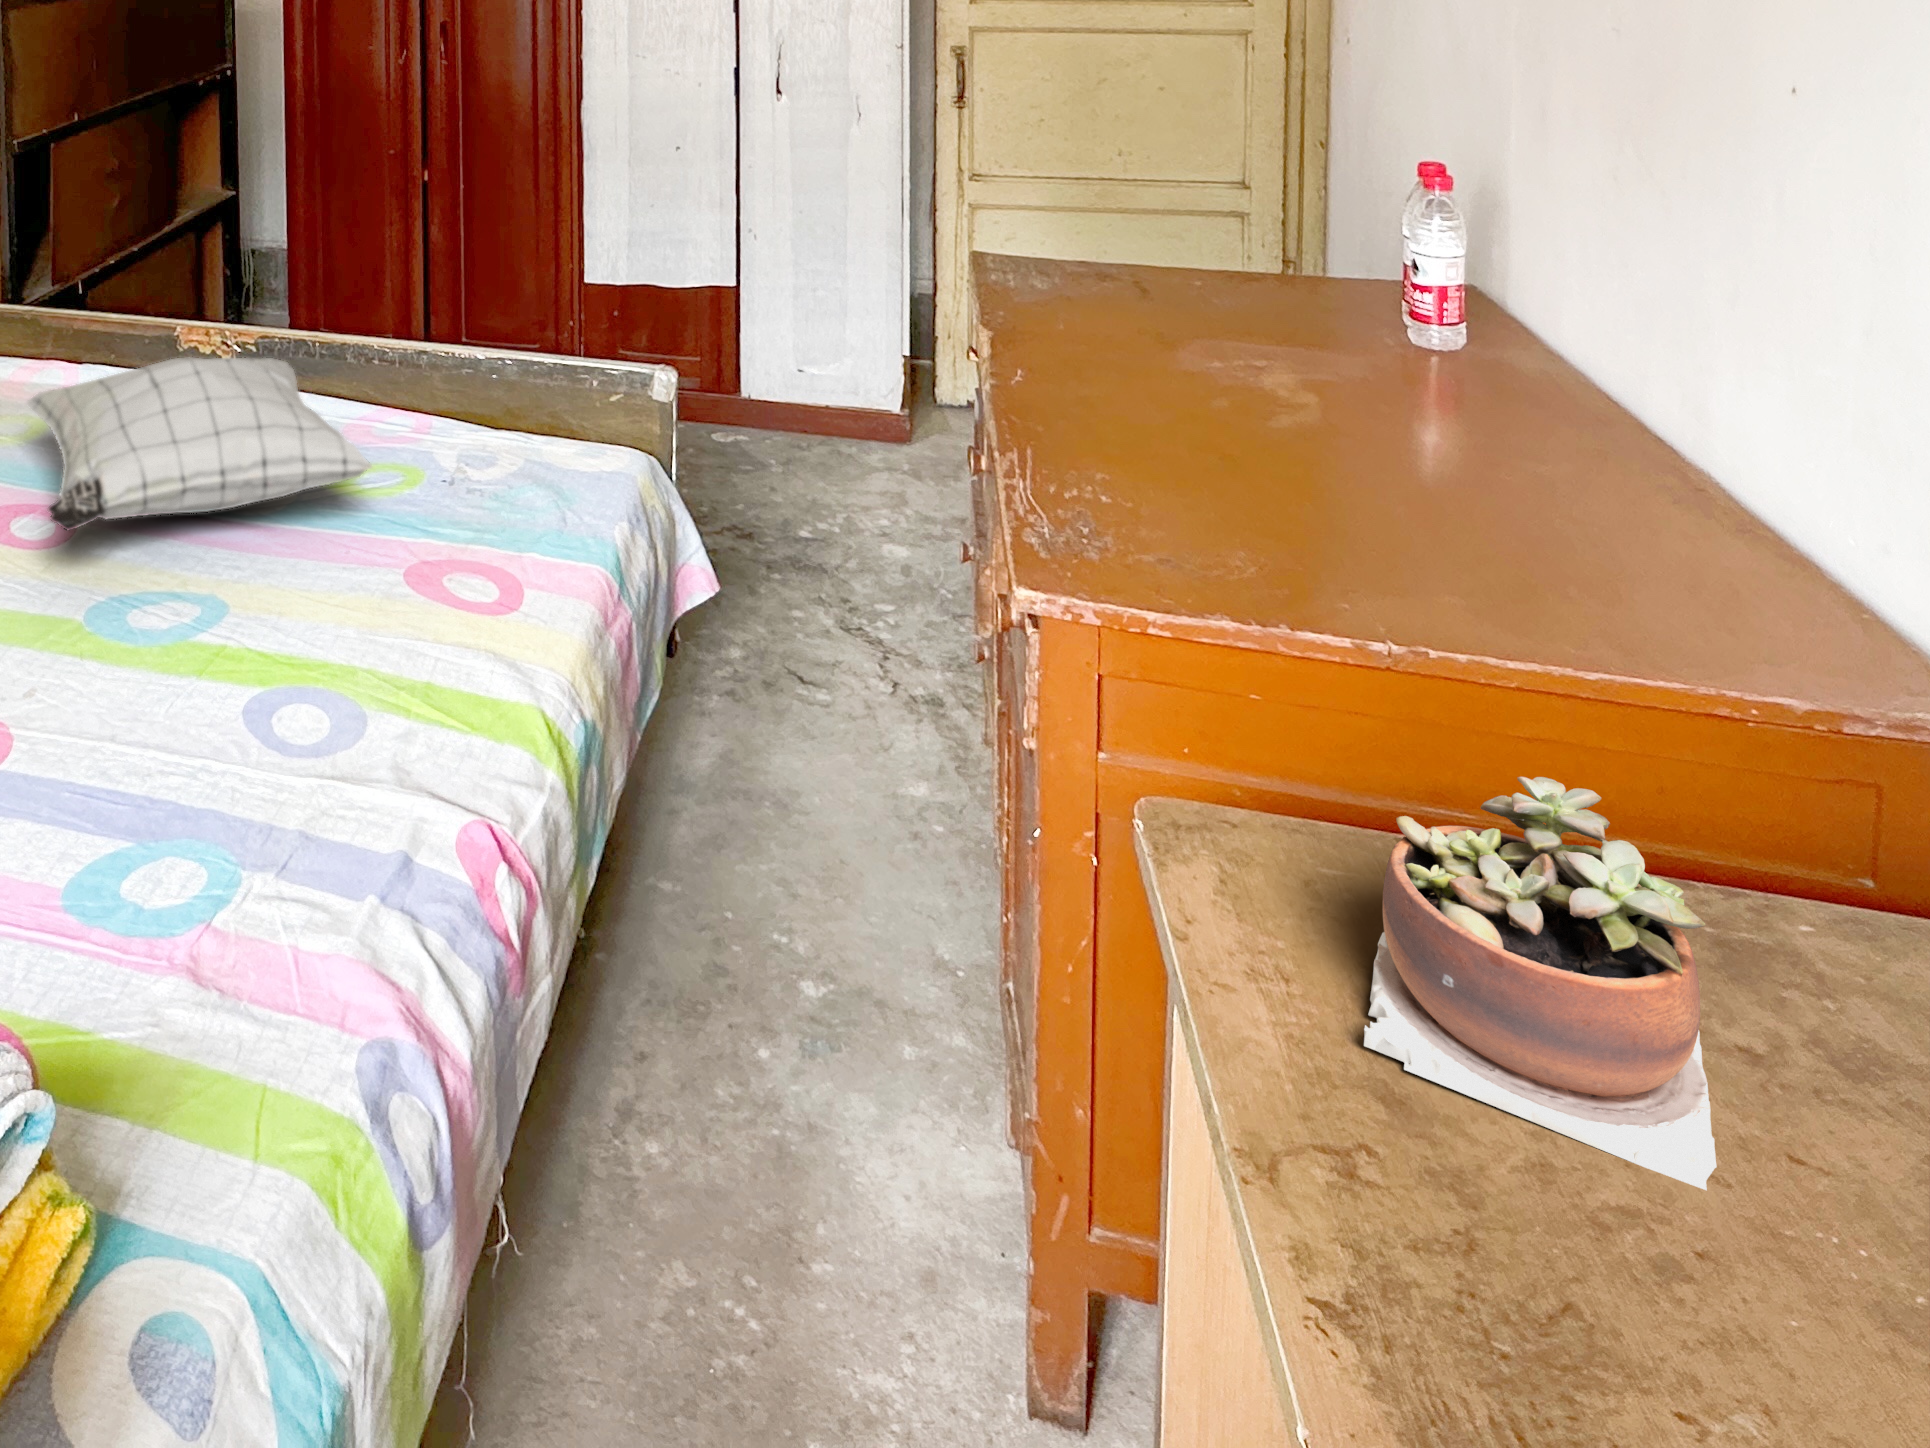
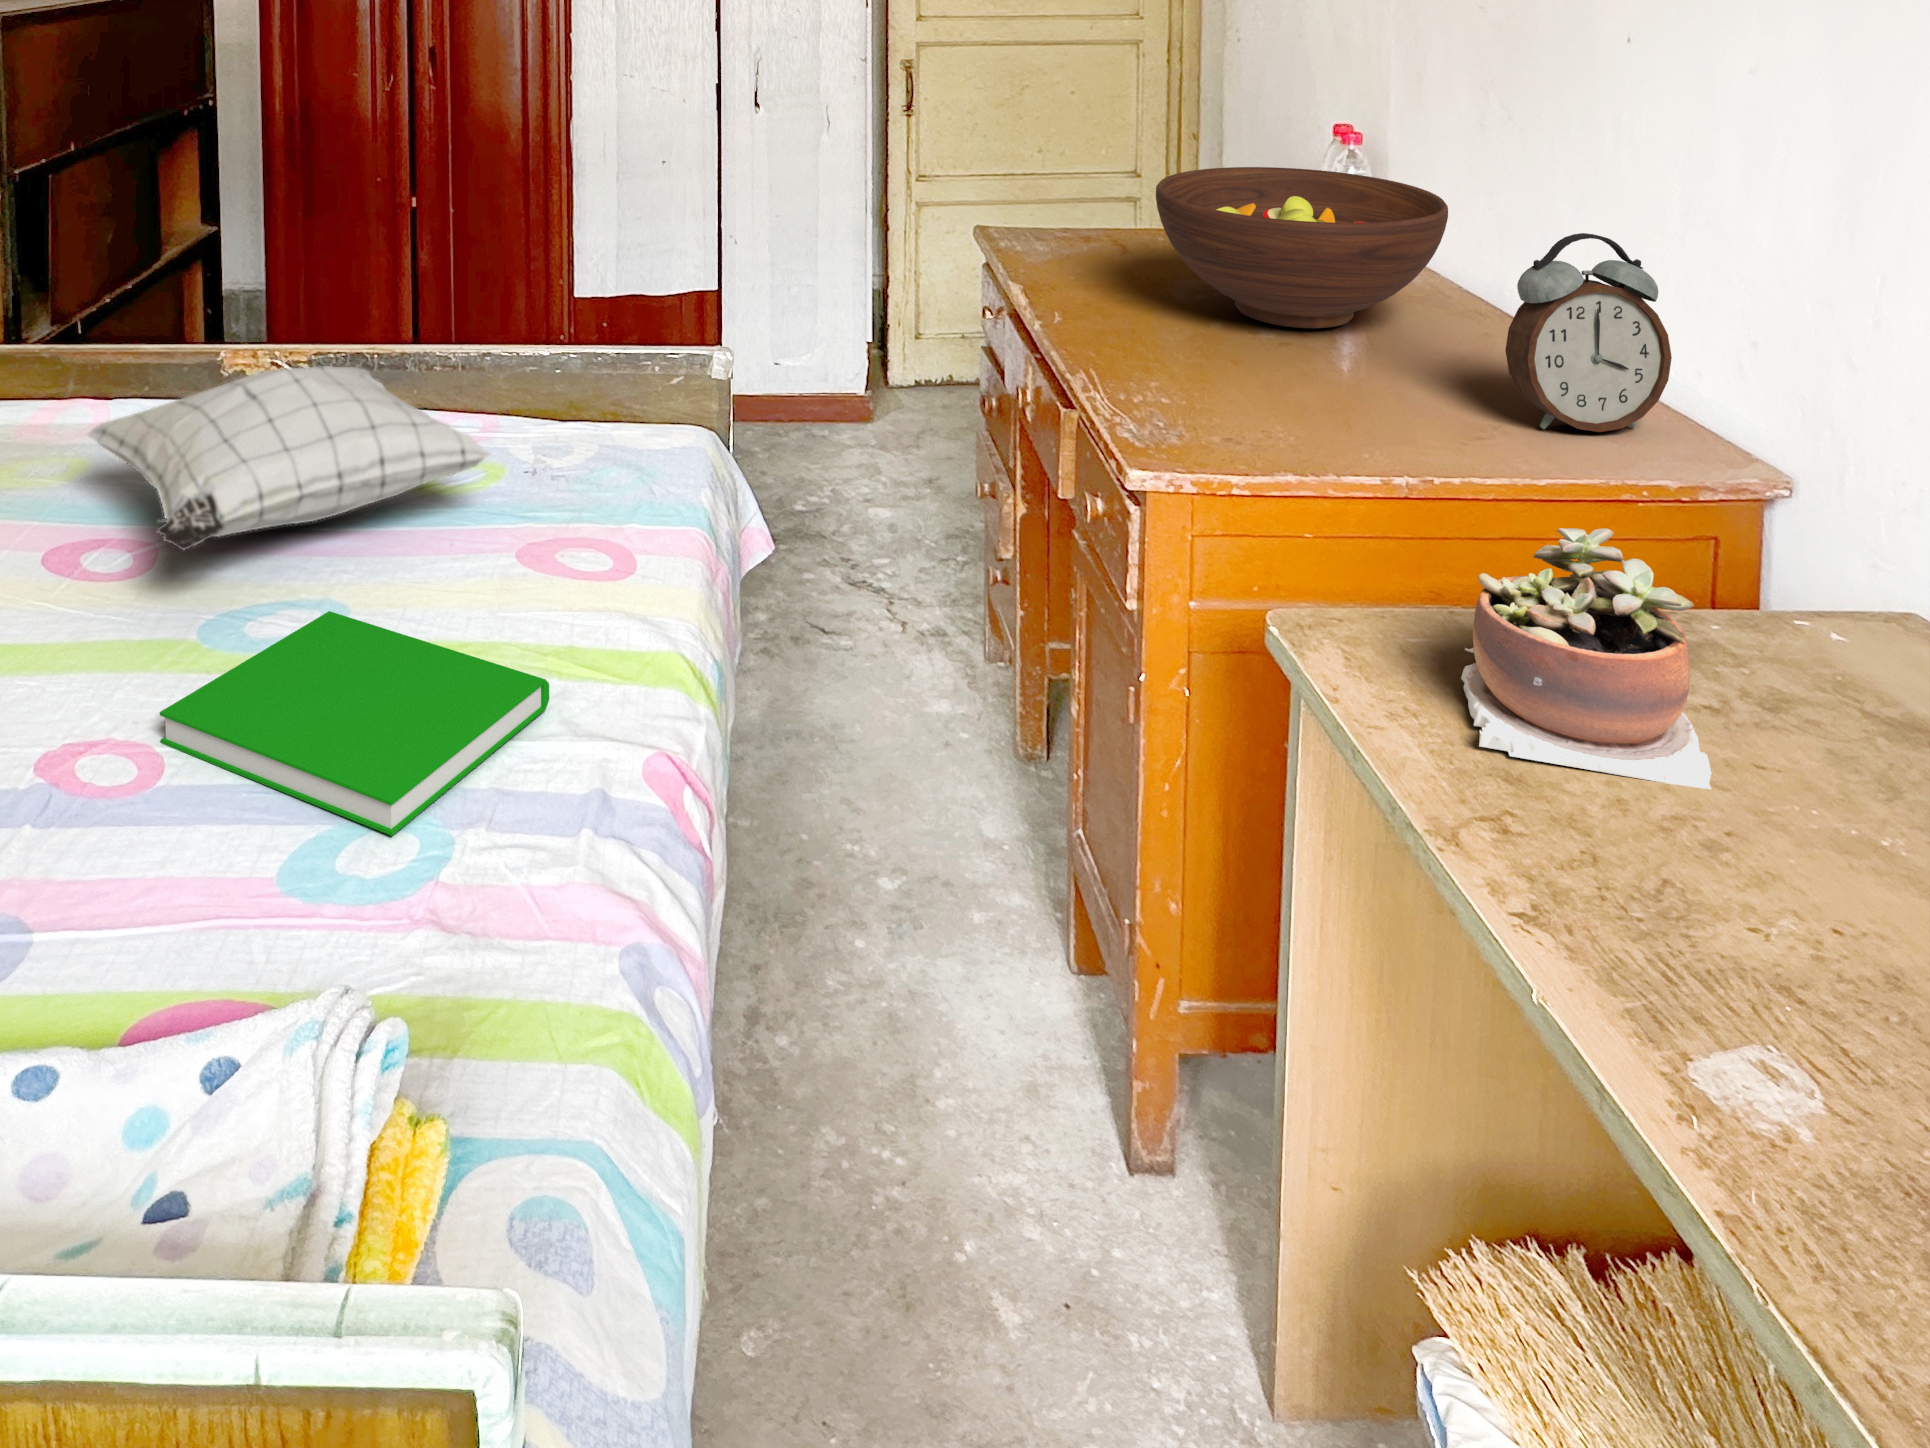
fruit bowl: none [1134,219,1534,433] -> present [1156,167,1448,328]
alarm clock: none [1565,362,1829,631] -> present [1505,233,1672,432]
book: none [9,609,366,857] -> present [160,611,549,836]

